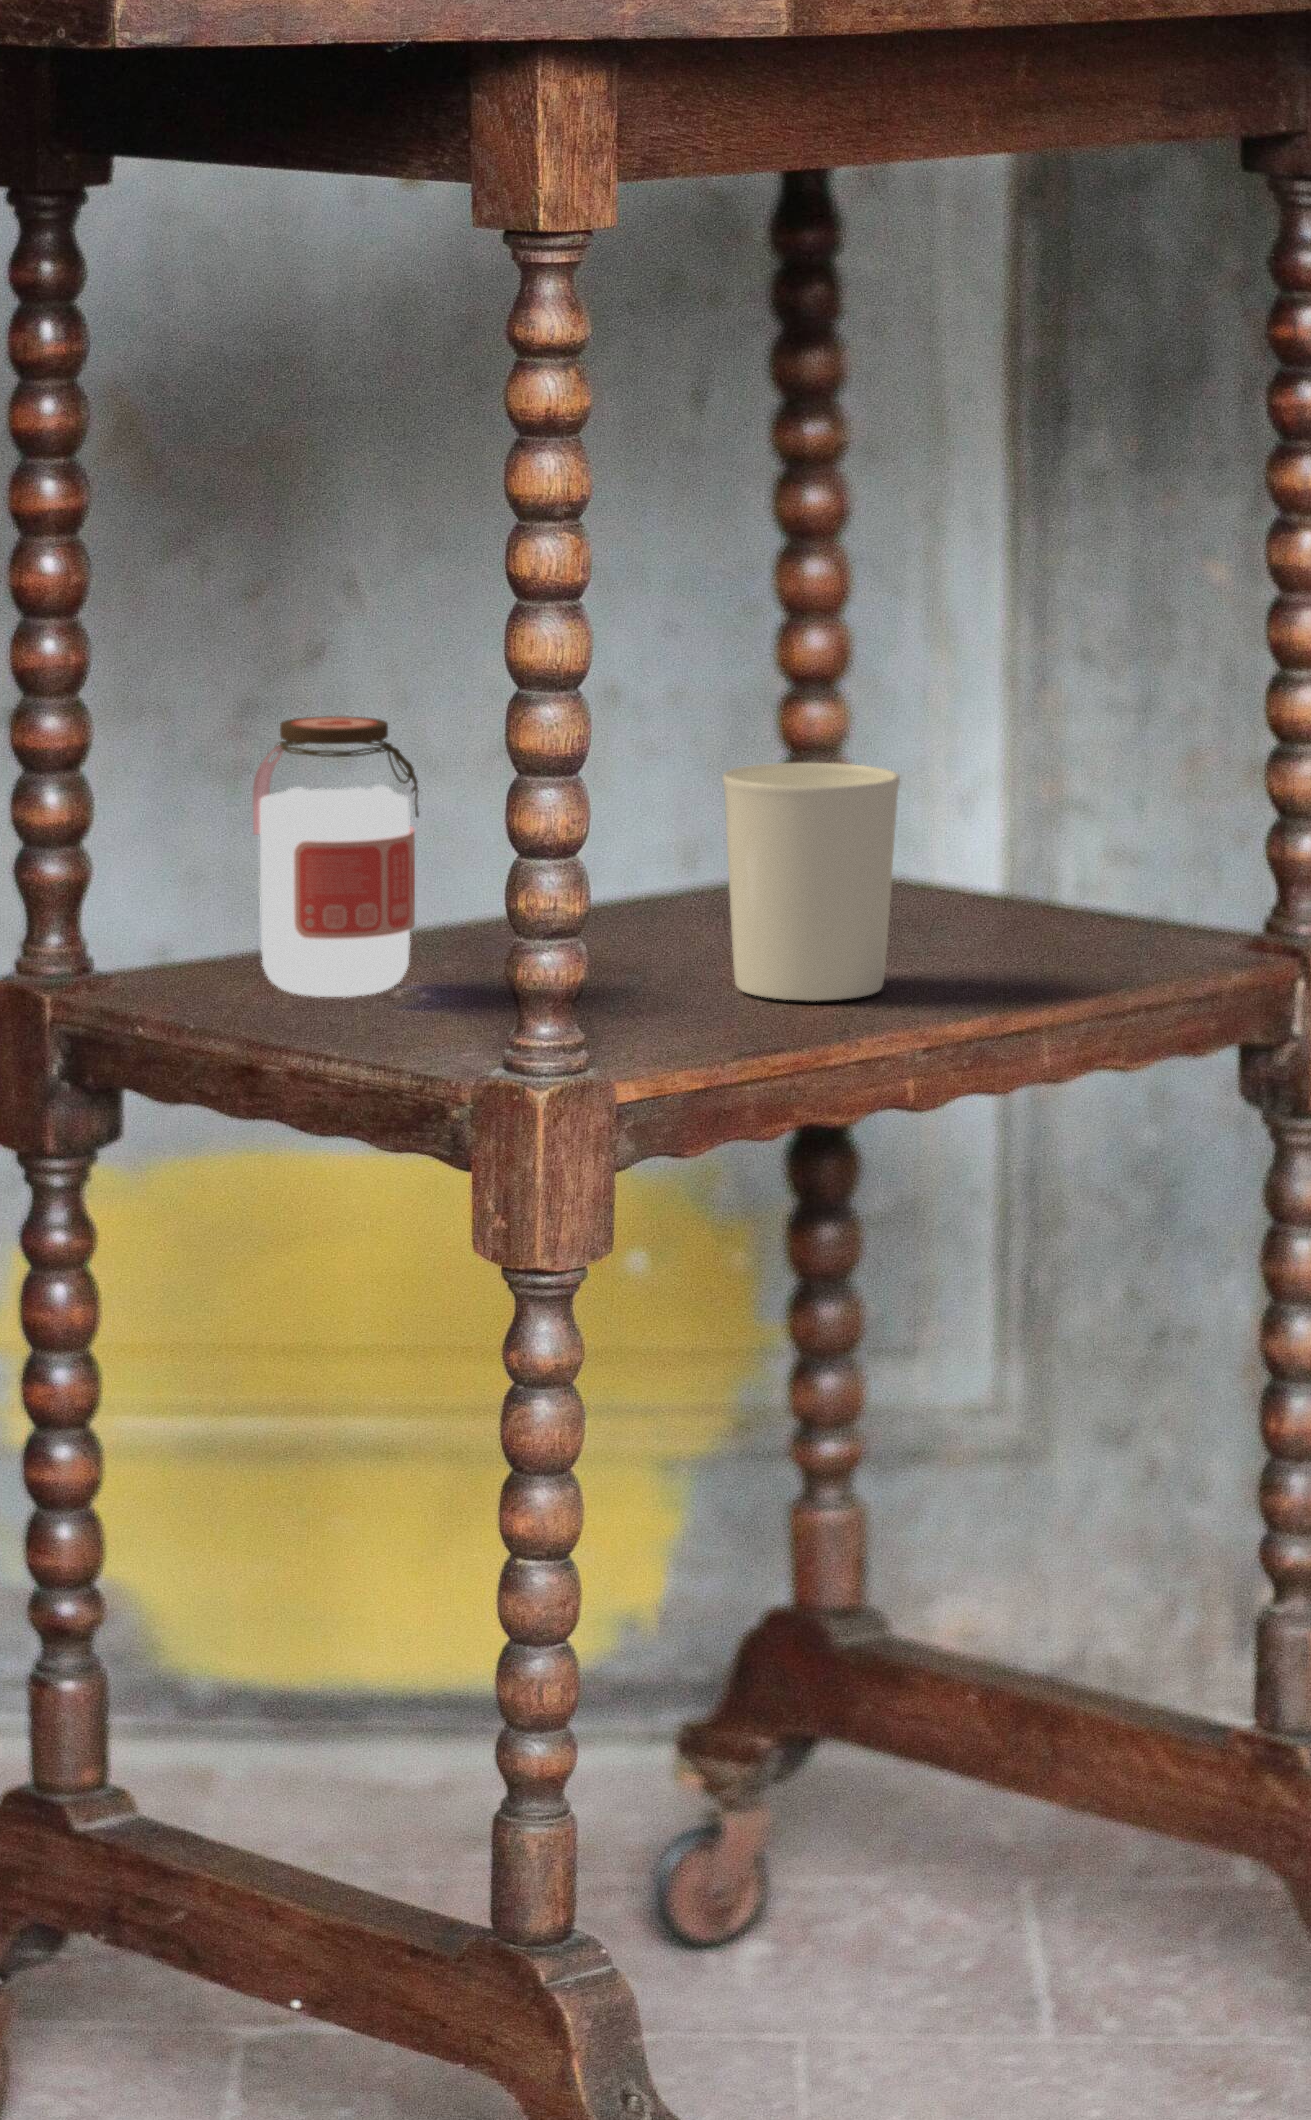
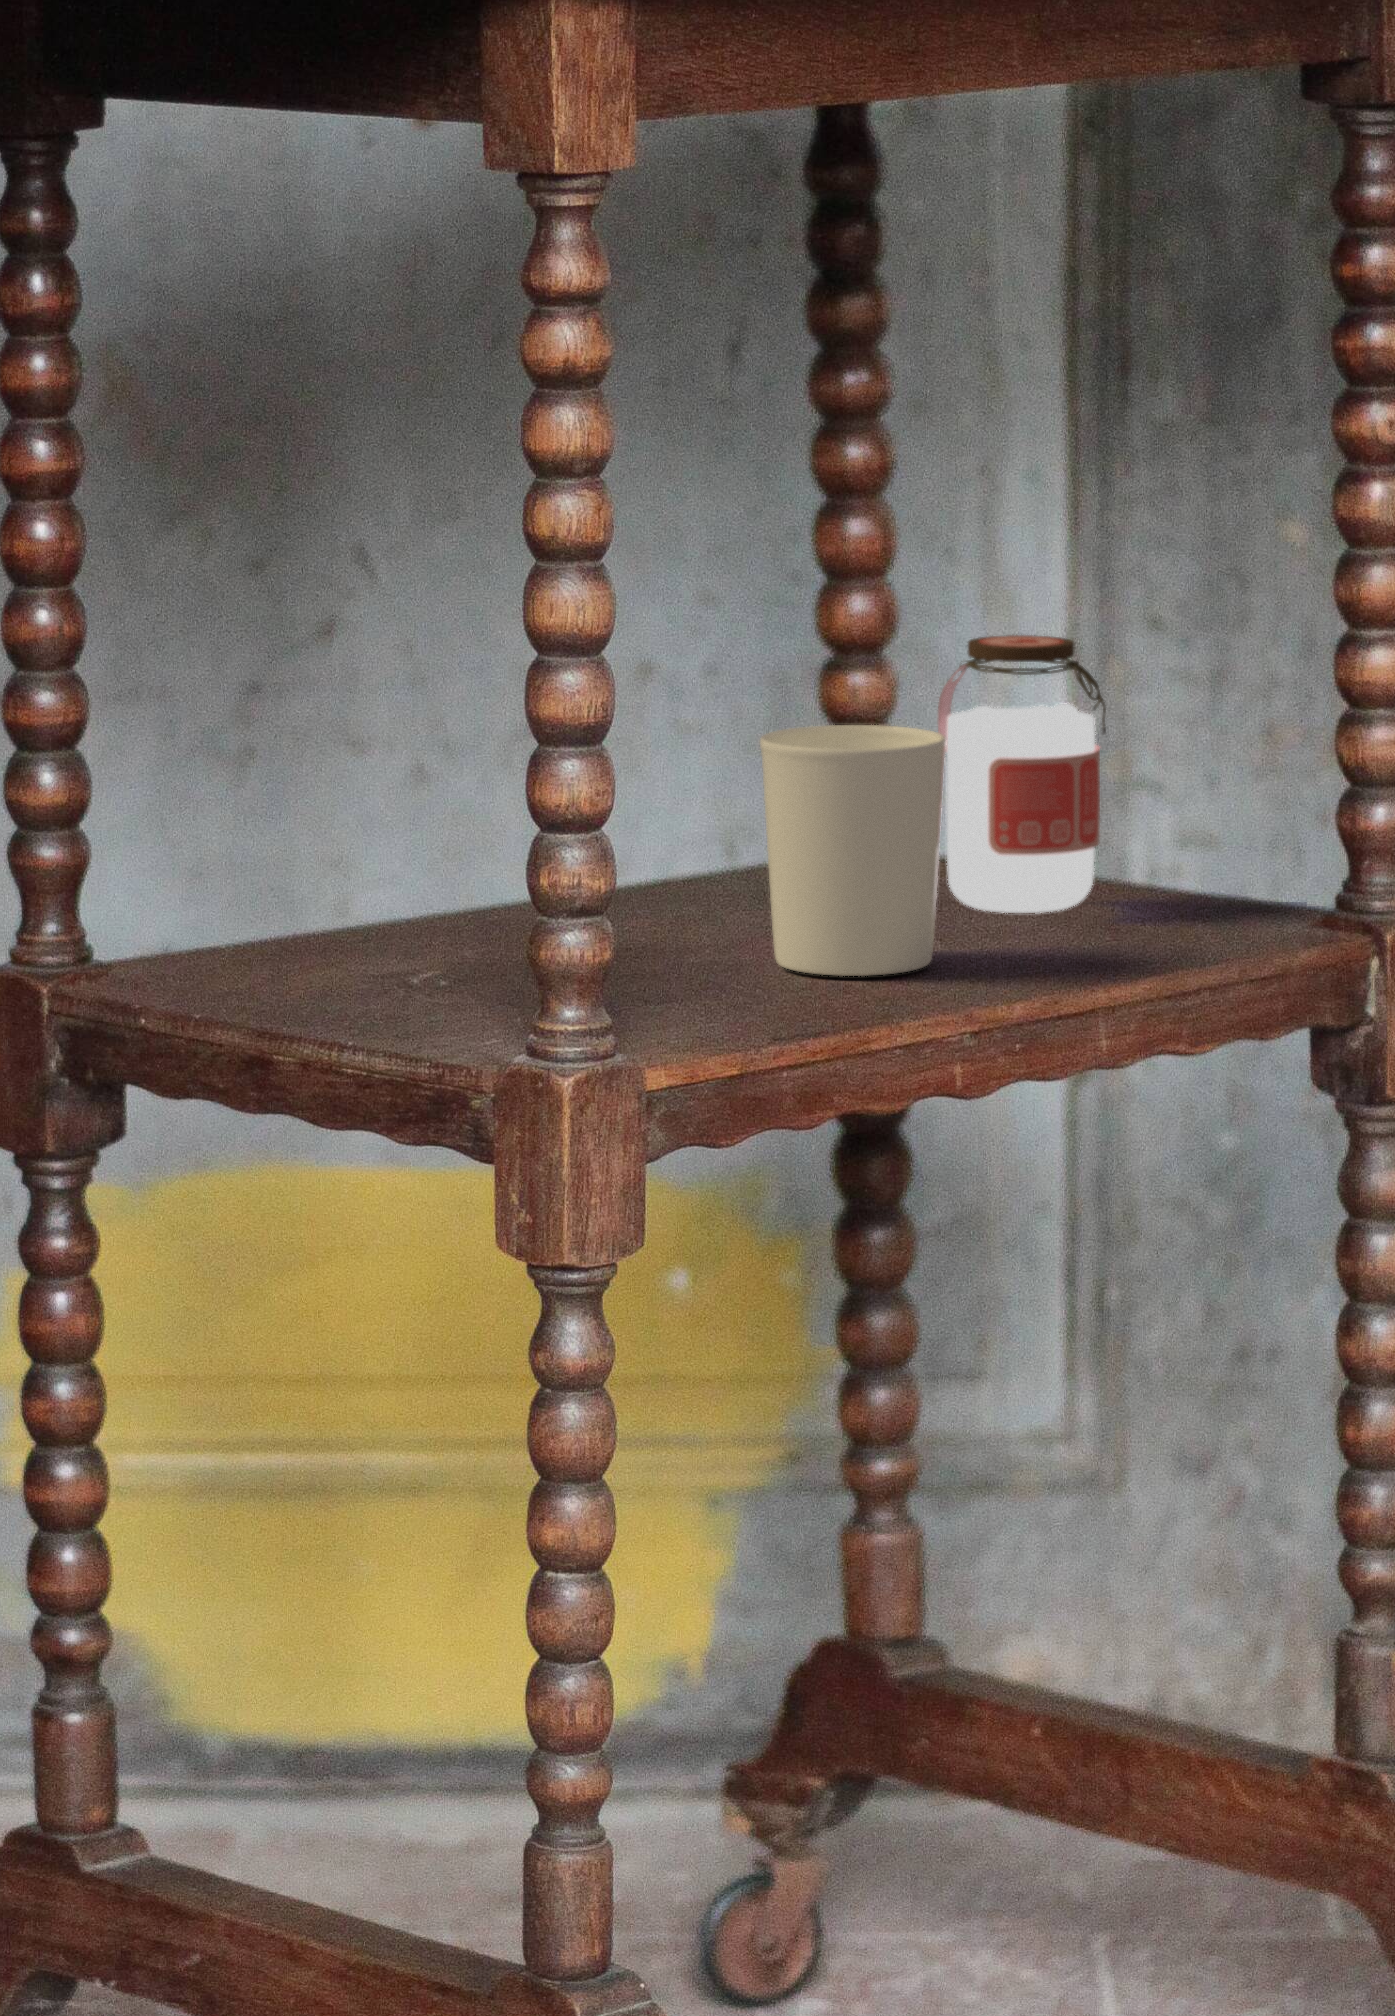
jar: present [253,716,419,997] -> present [938,635,1106,913]

